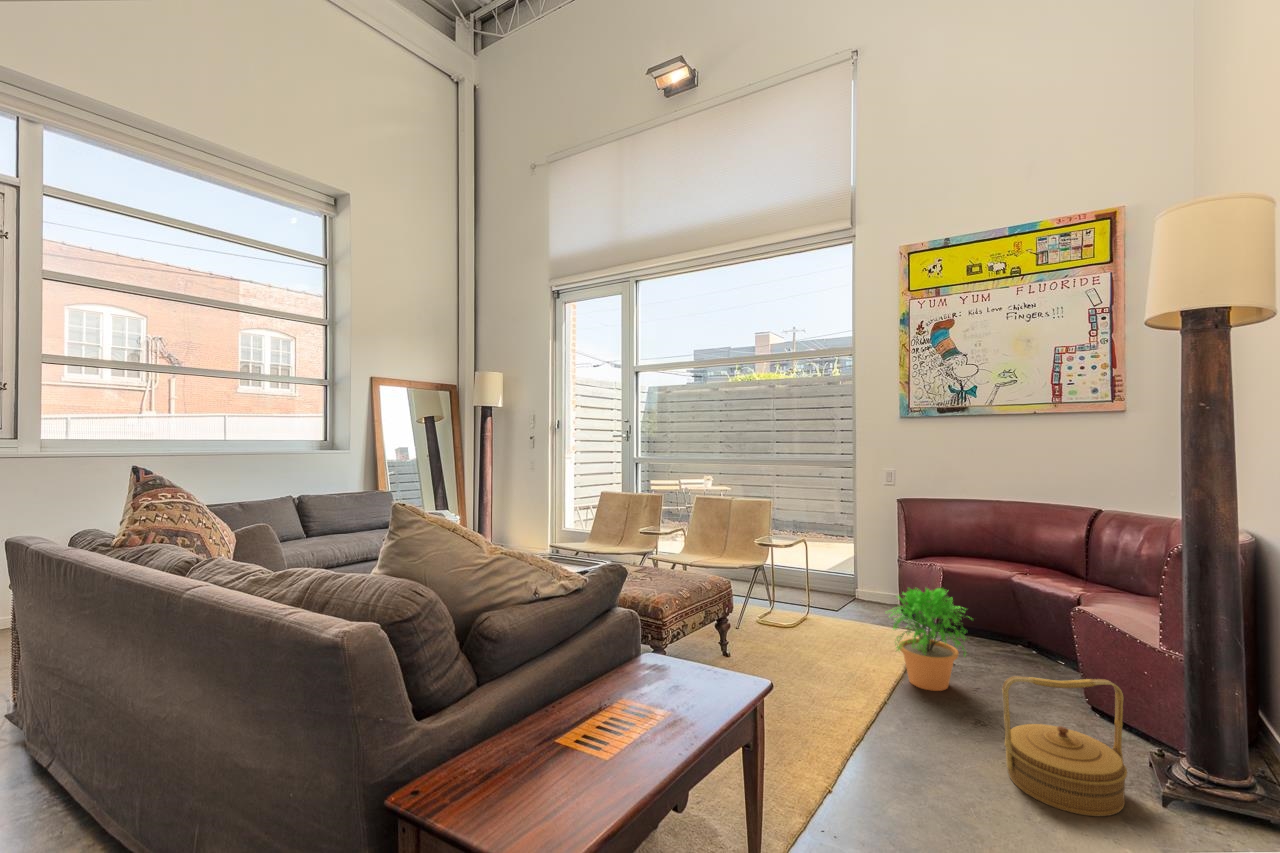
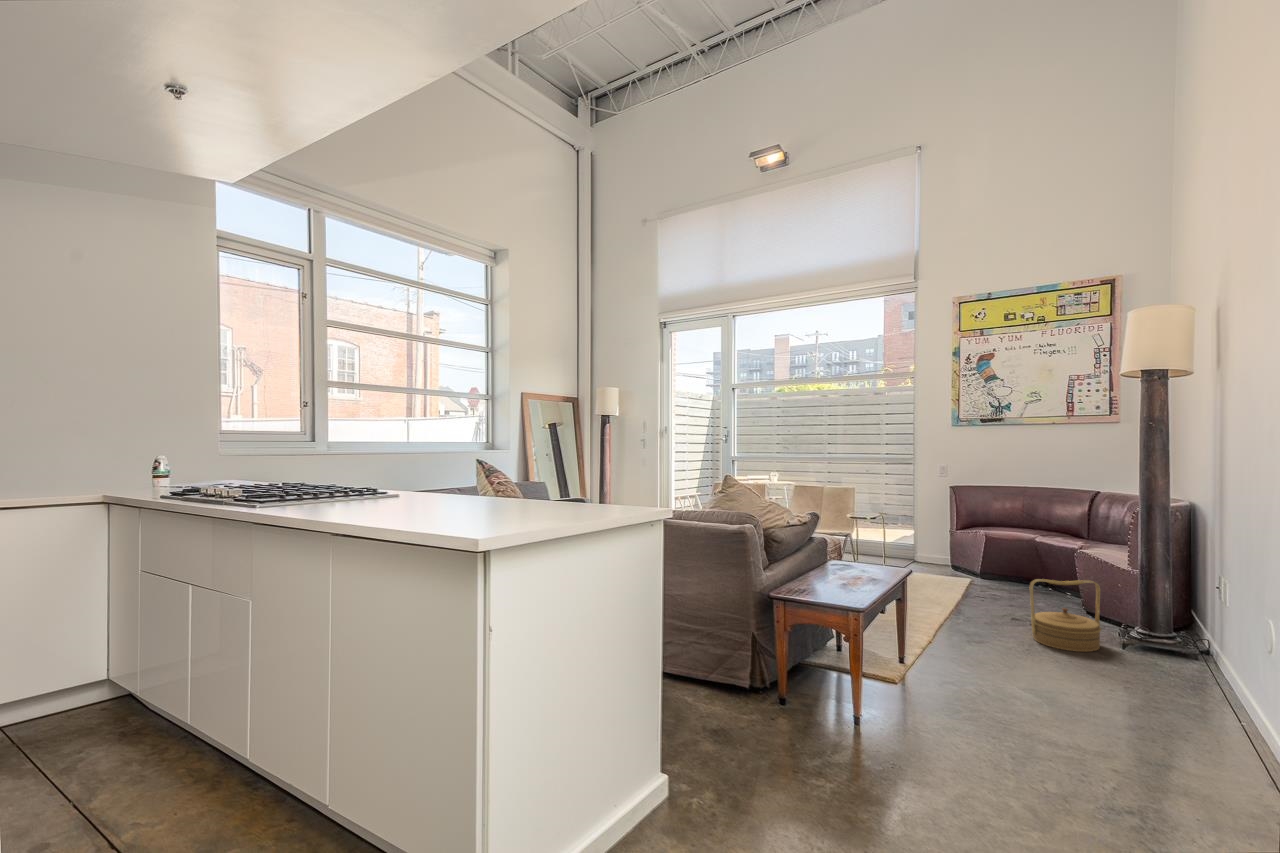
potted plant: present [891,588,965,691] -> none [949,539,1013,608]

